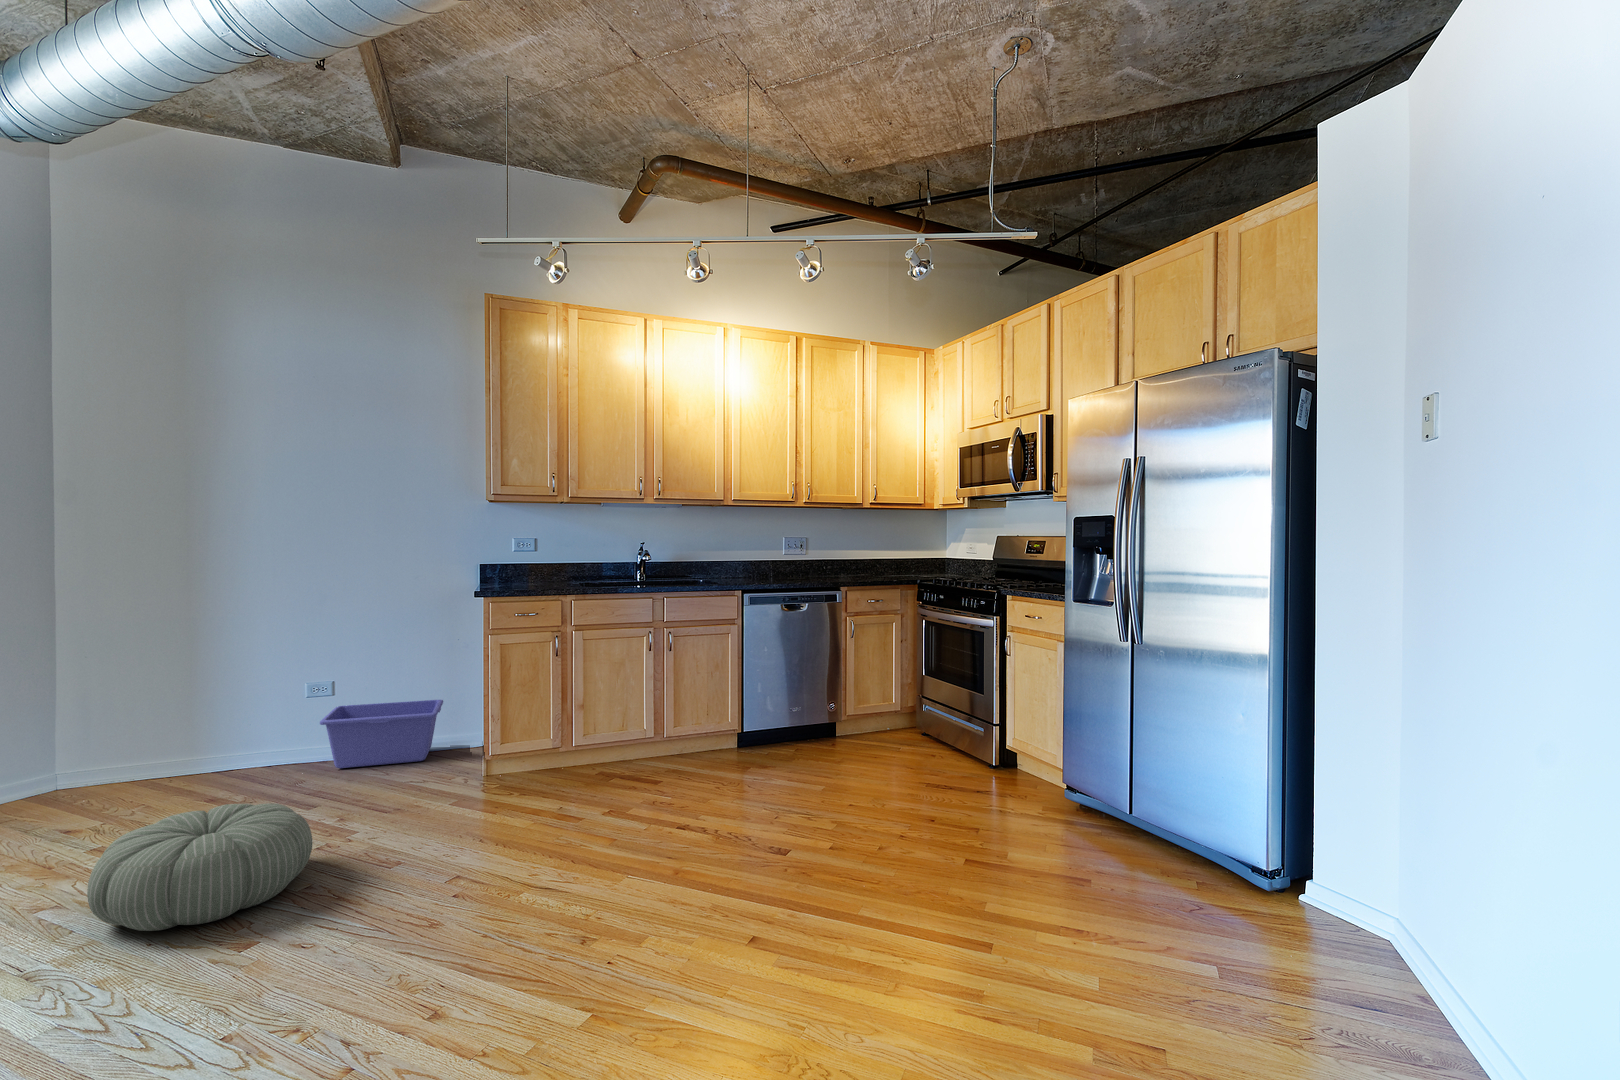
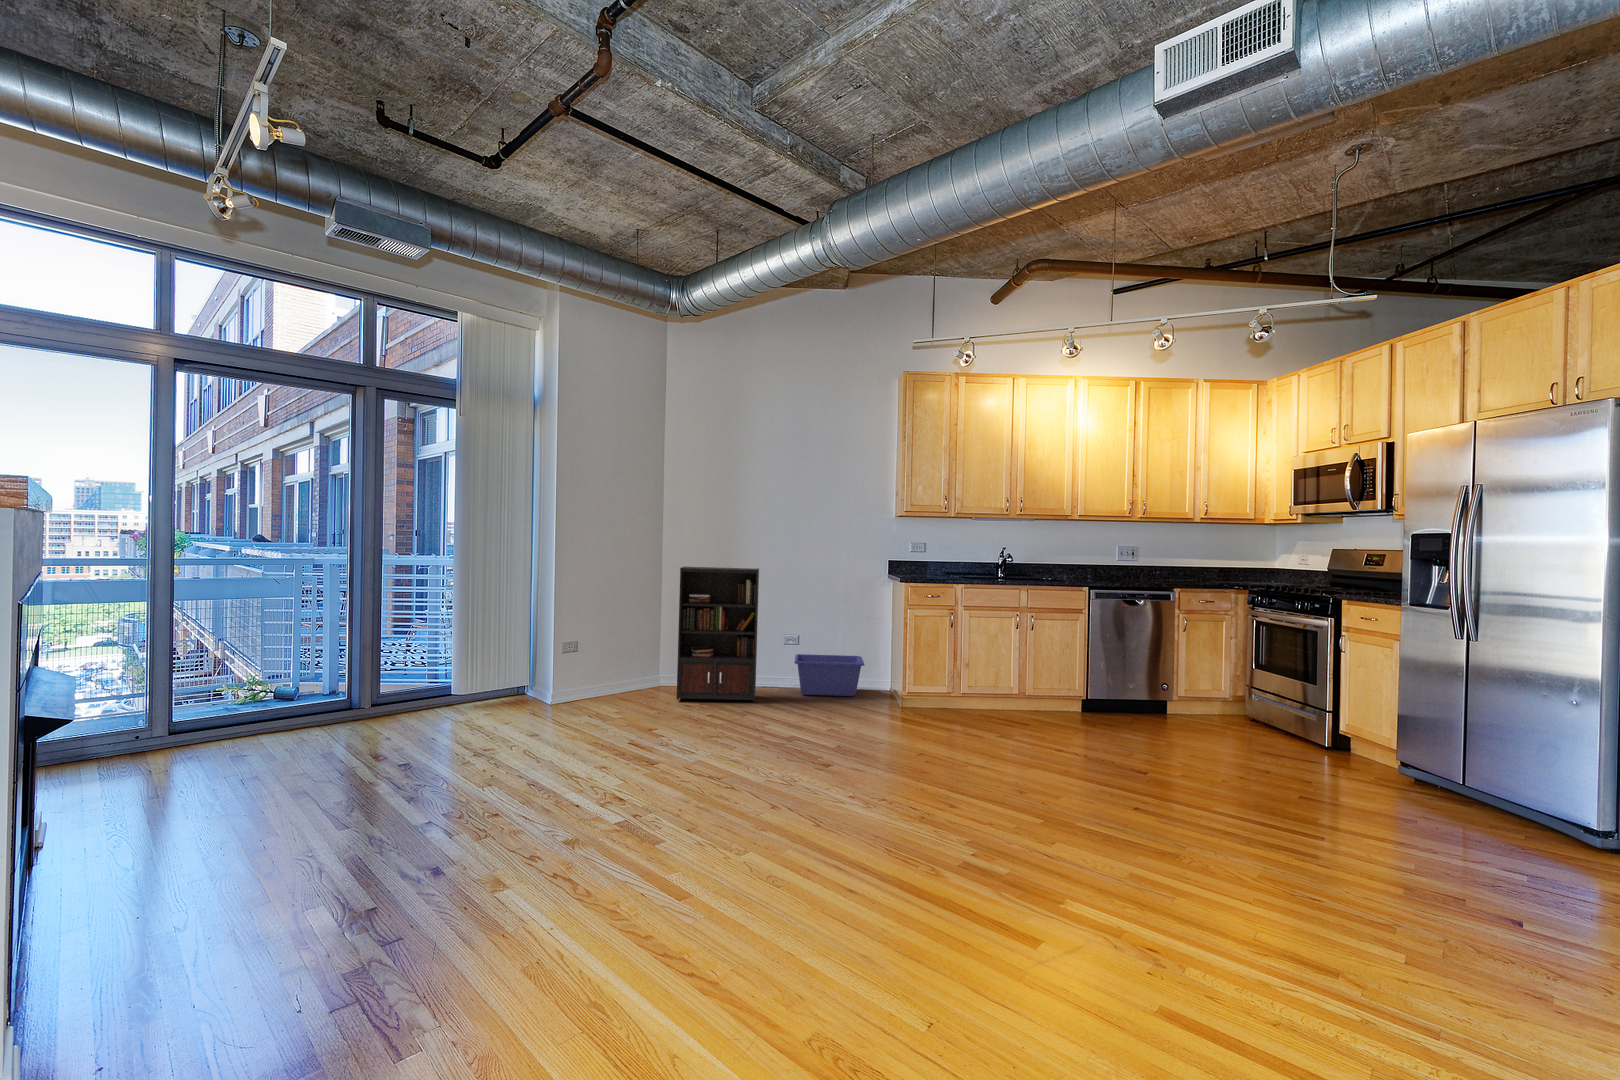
bookcase: none [75,584,300,812] -> present [677,566,777,701]
pouf: present [87,803,312,931] -> none [735,697,835,757]

